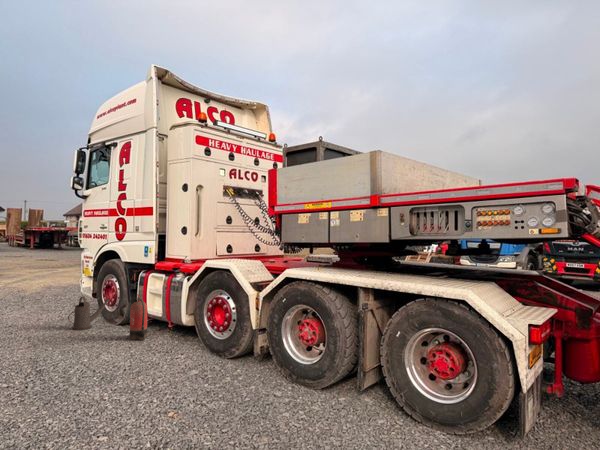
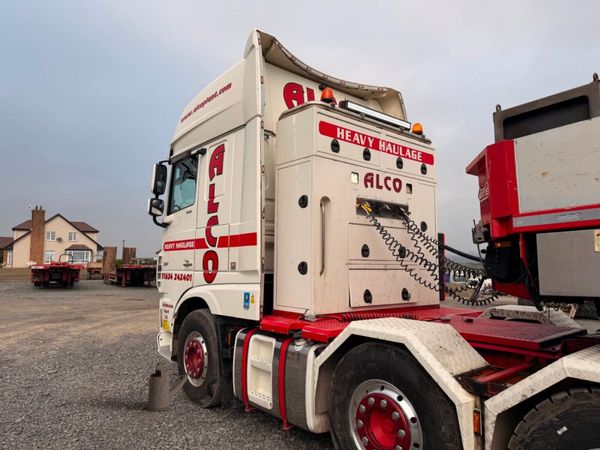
fire extinguisher: present [129,294,147,340] -> none [222,364,248,440]

